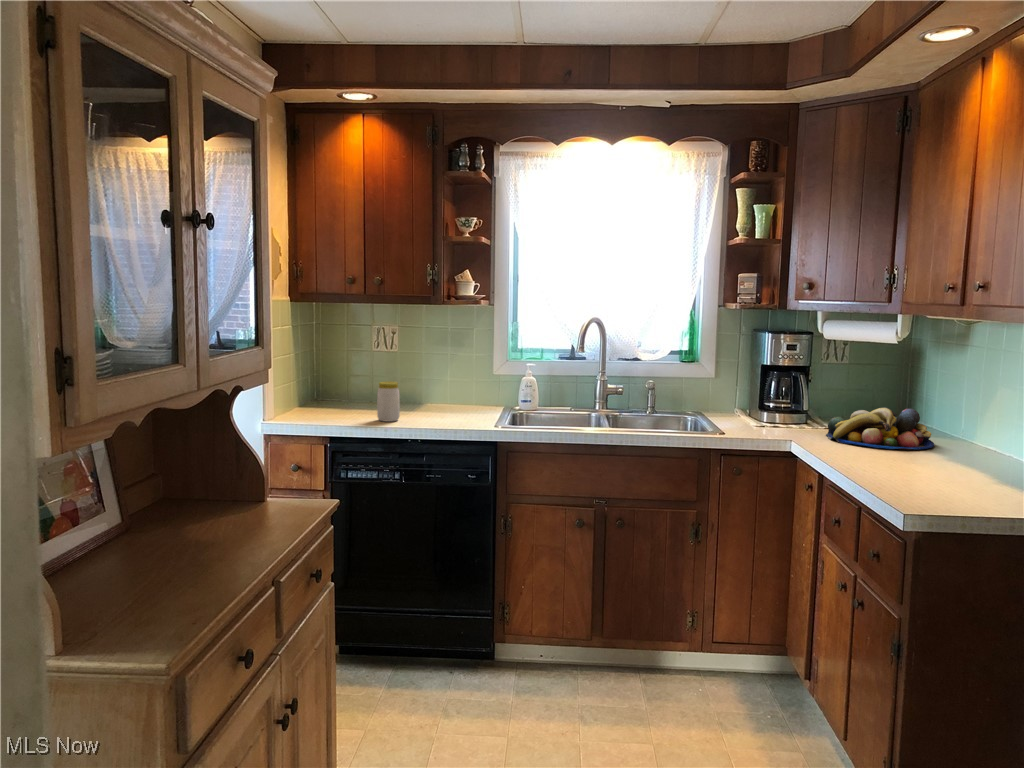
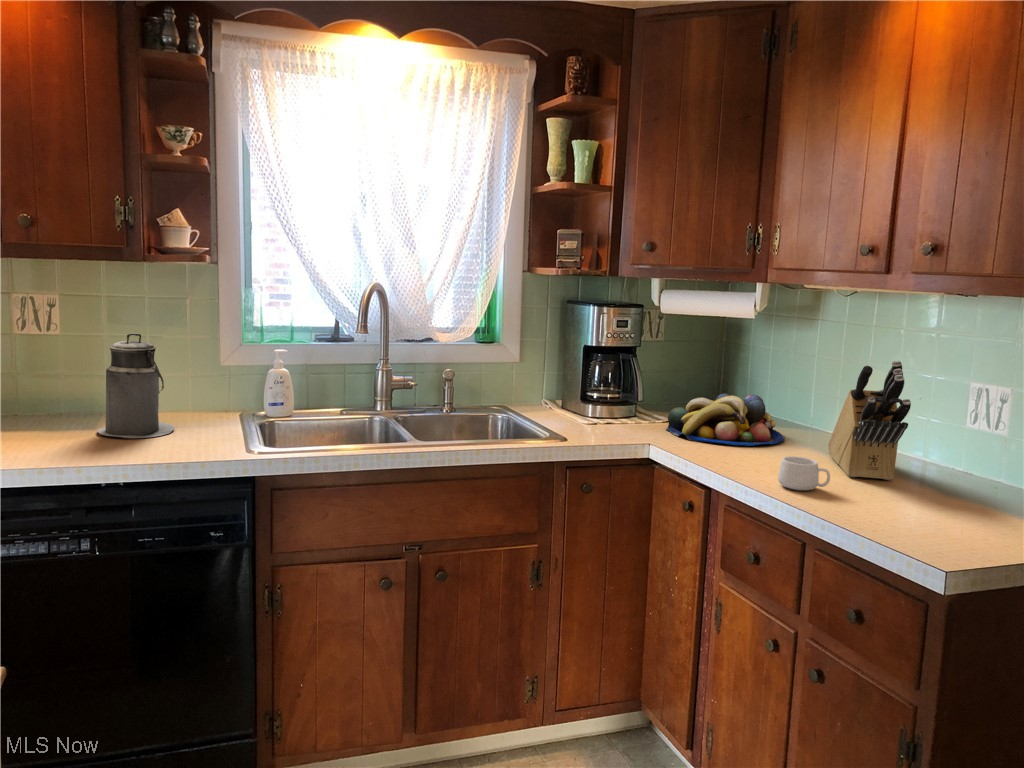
canister: none [413,350,458,416] -> present [97,333,175,438]
knife block: none [955,373,1006,478] -> present [828,361,911,480]
jar: present [377,381,400,422] -> none [36,388,80,456]
mug: none [876,450,918,477] -> present [778,456,830,490]

